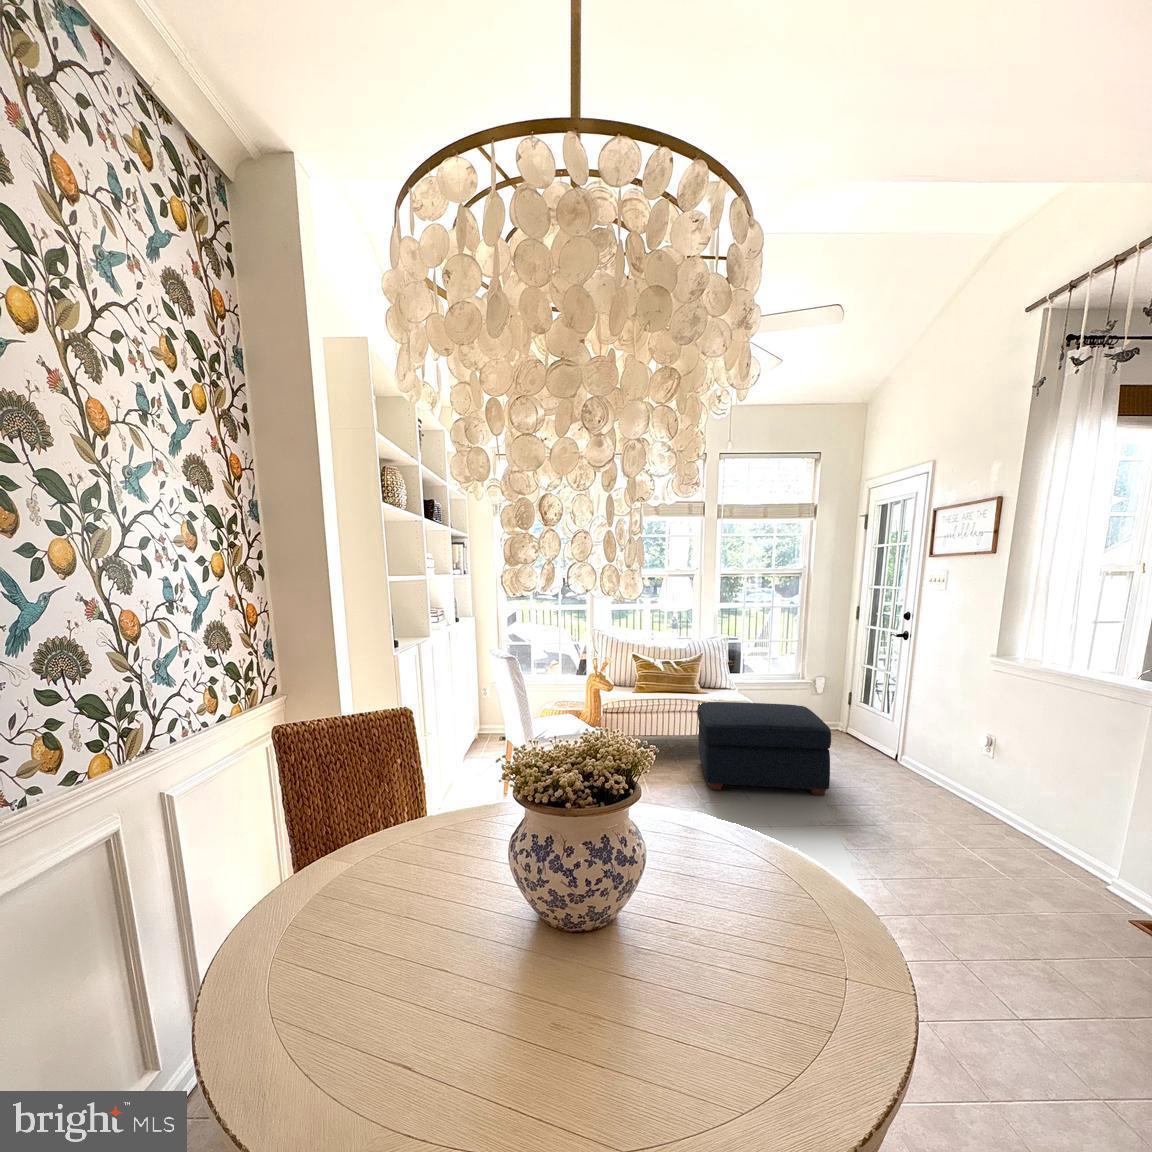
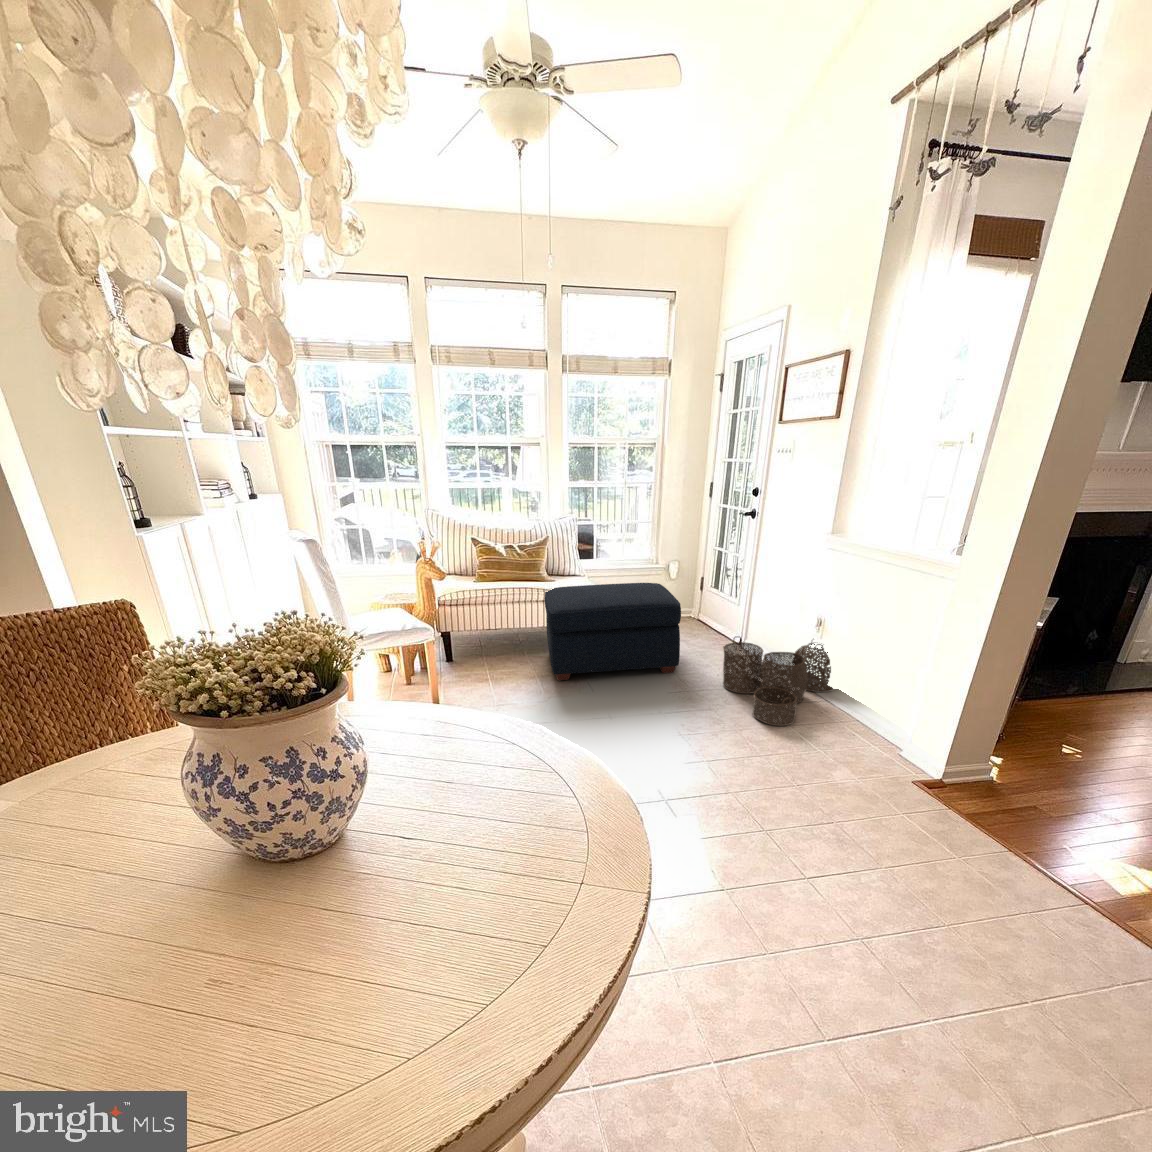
woven basket: none [877,767,1011,869] -> present [723,636,834,726]

